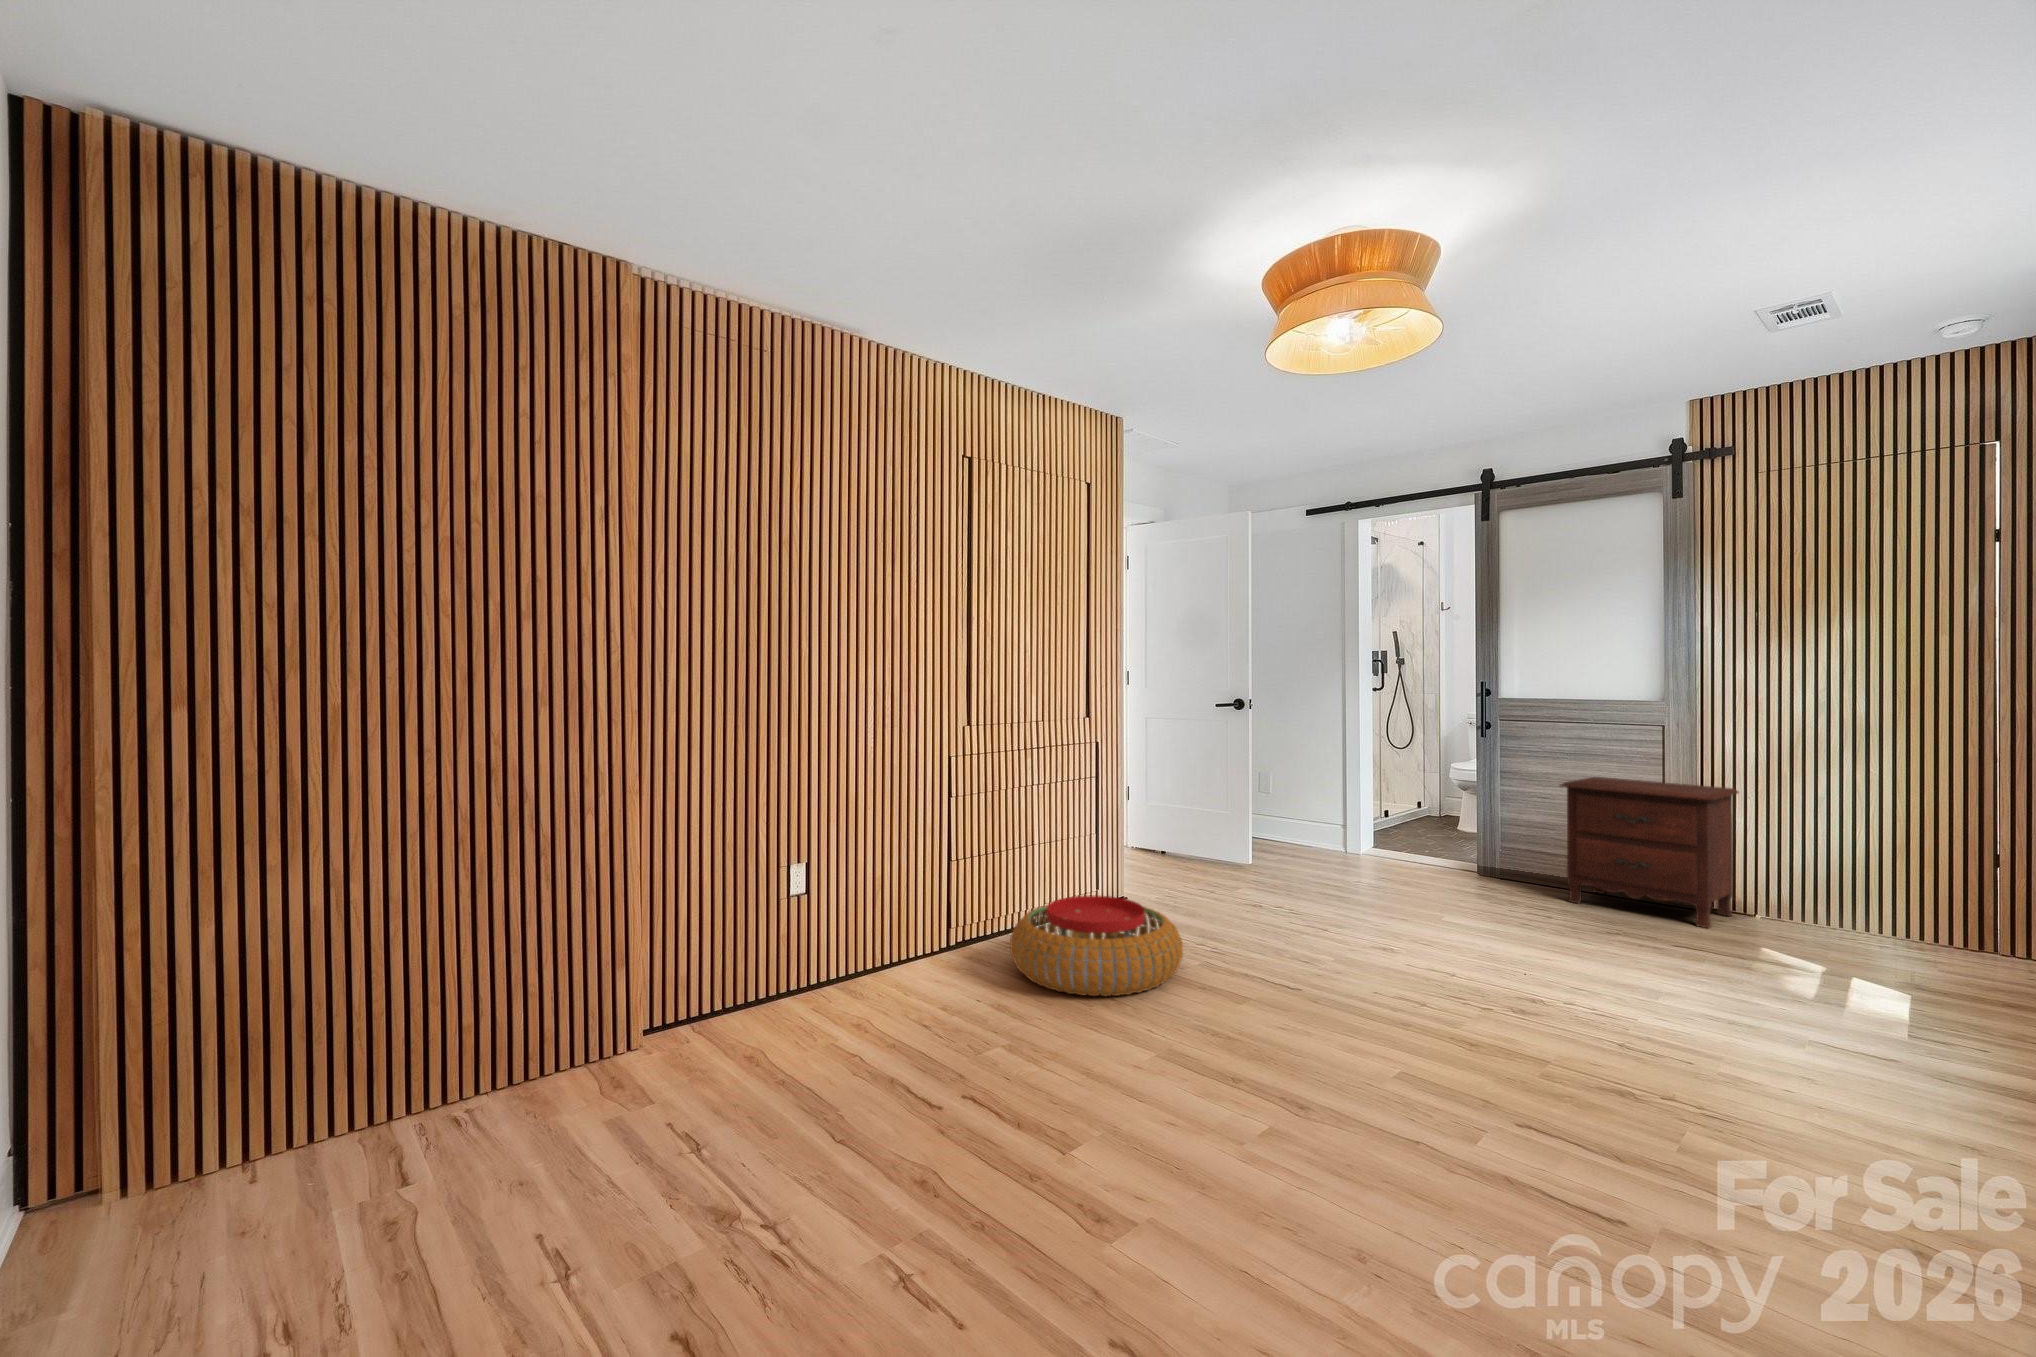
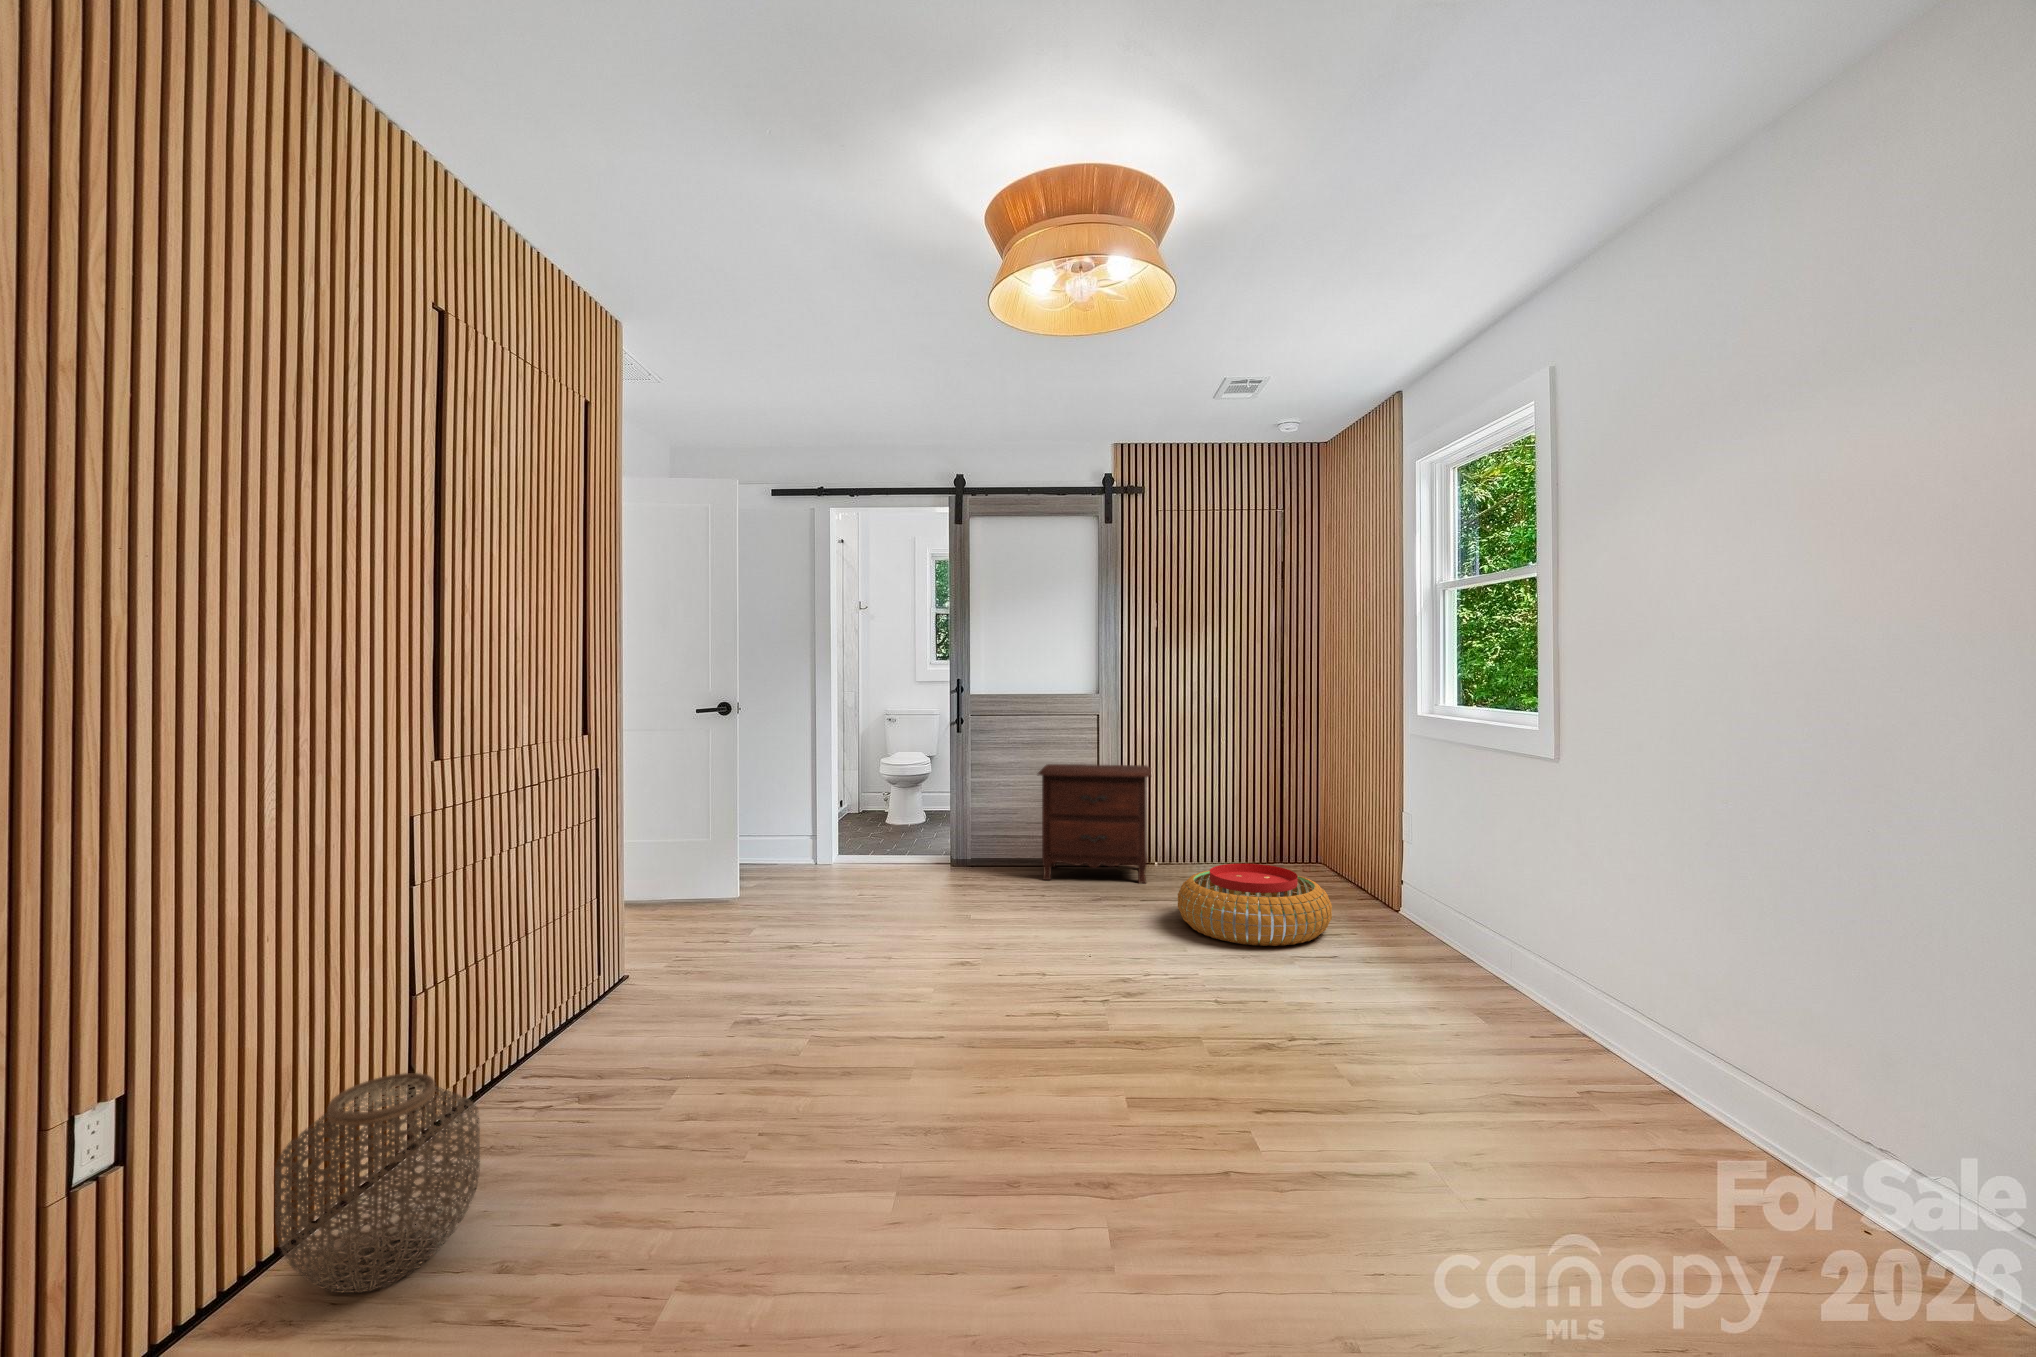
woven basket: none [861,892,949,996] -> present [275,1073,480,1293]
pouf: present [1010,895,1183,996] -> present [1178,863,1332,946]

